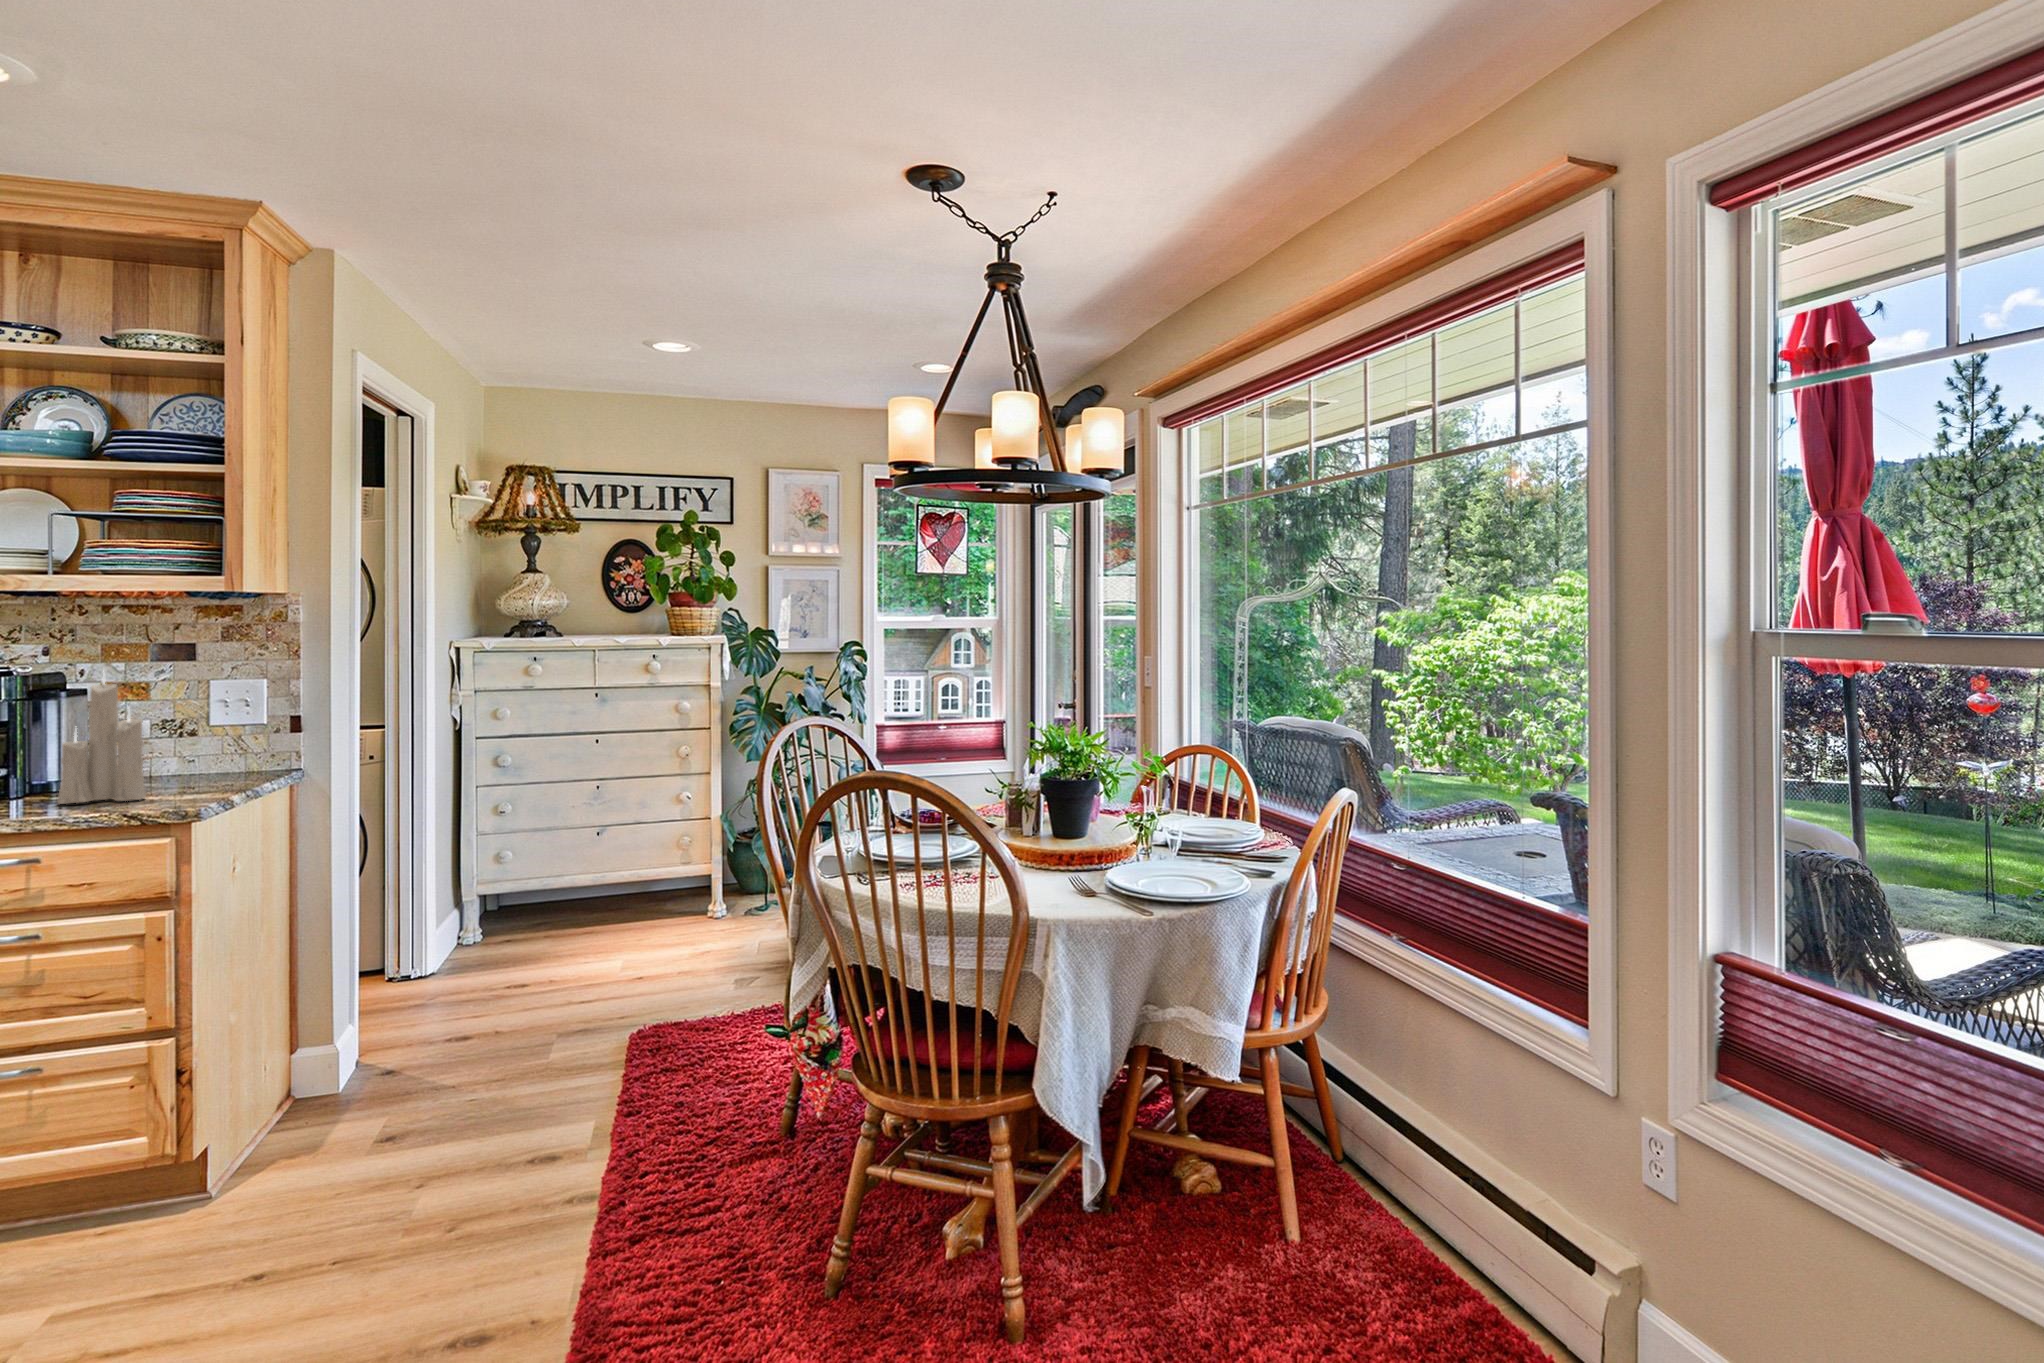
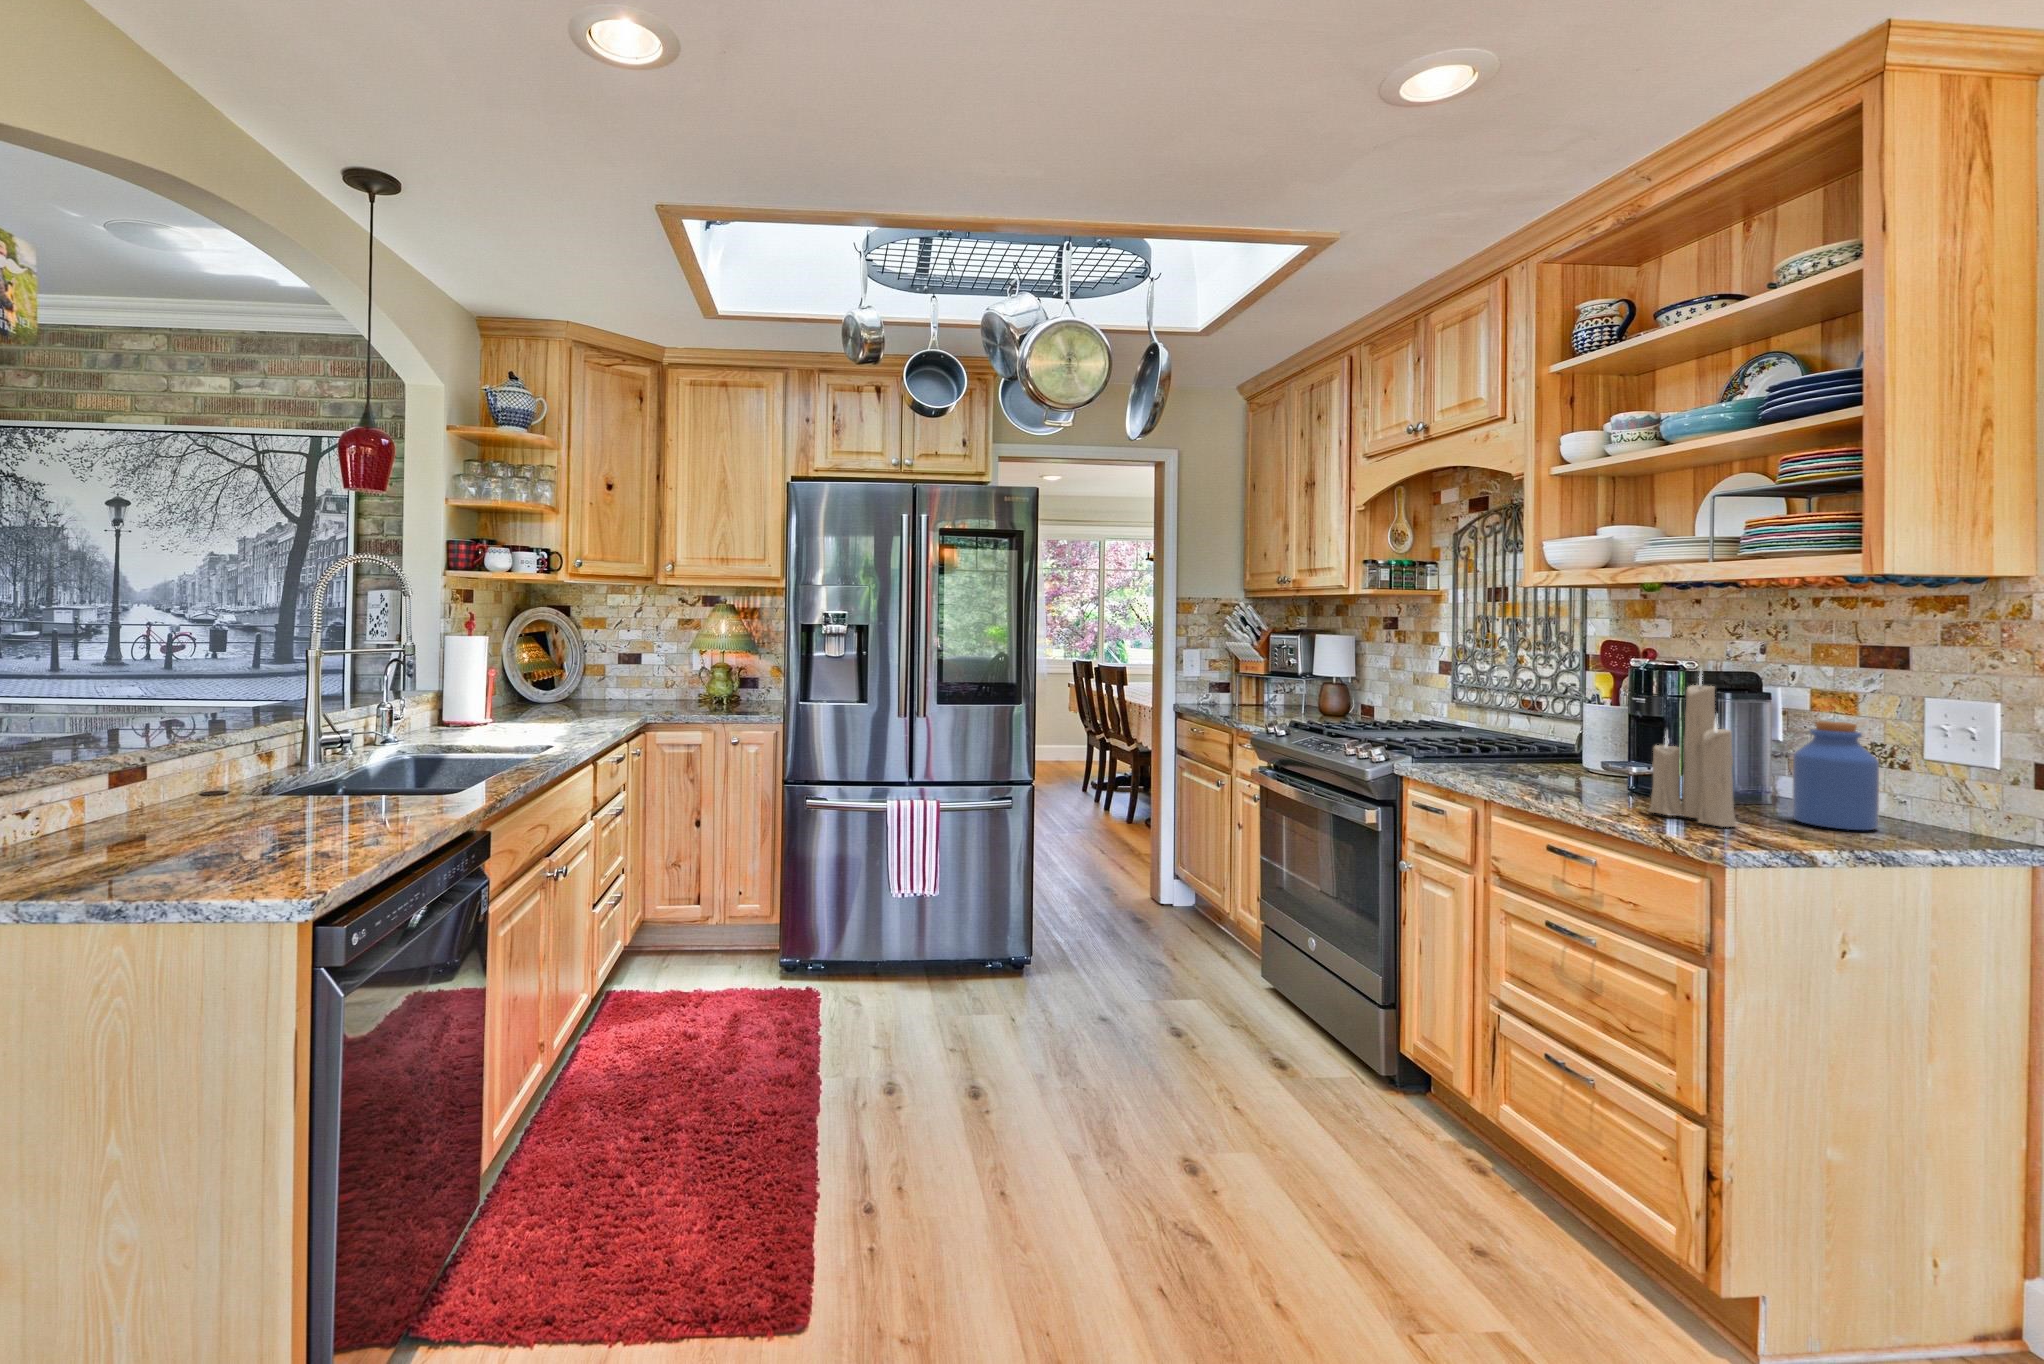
jar: none [148,704,212,787] -> present [1792,721,1879,830]

